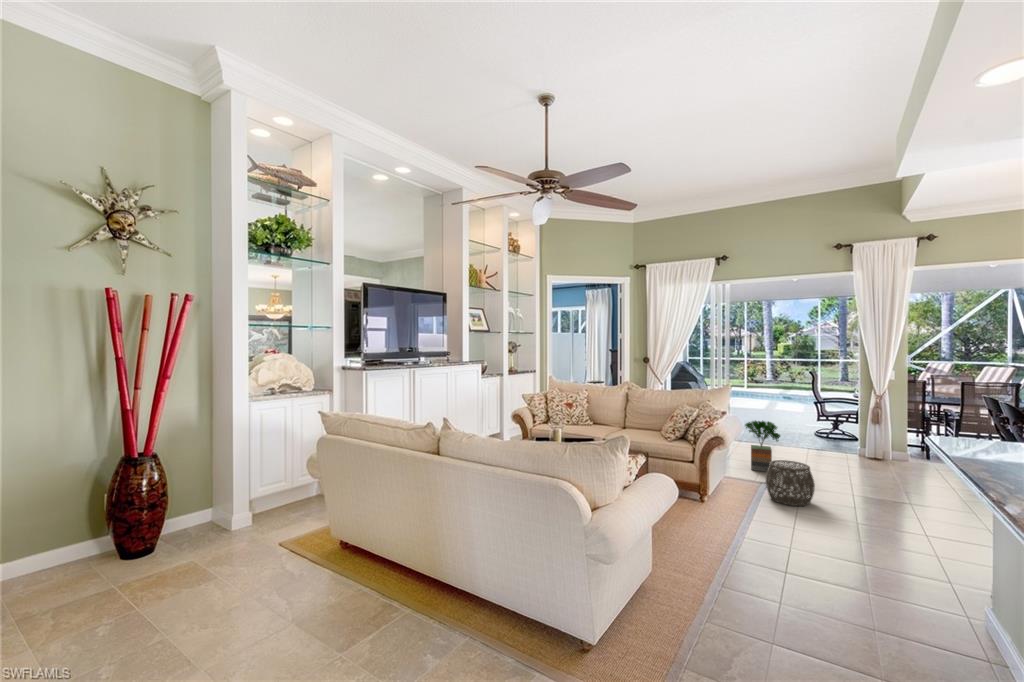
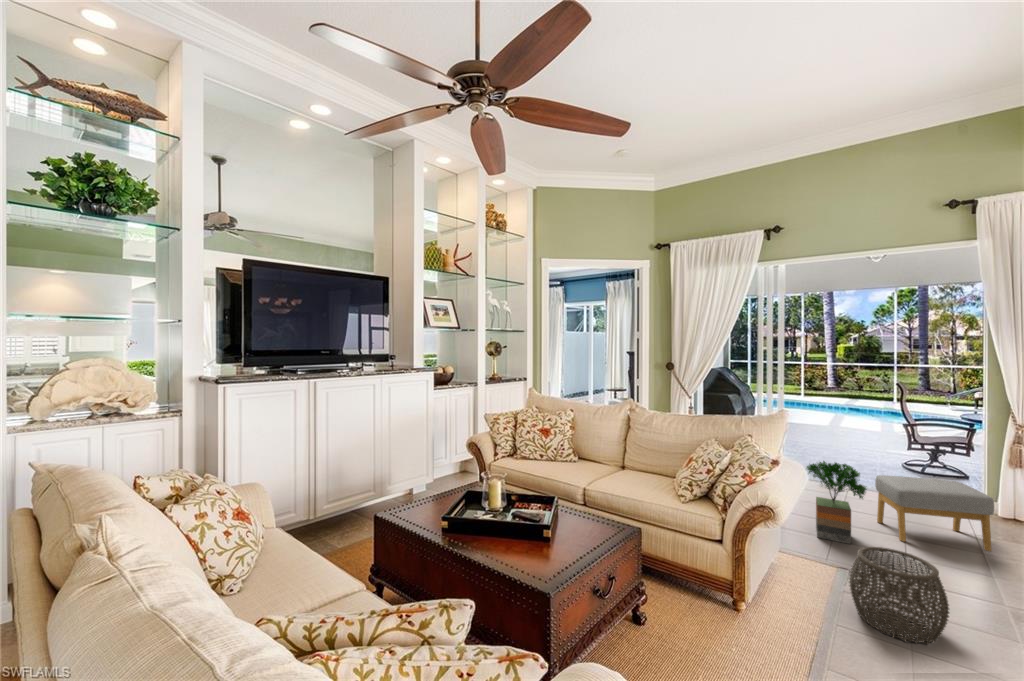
footstool: none [789,430,855,472] -> present [875,475,994,551]

